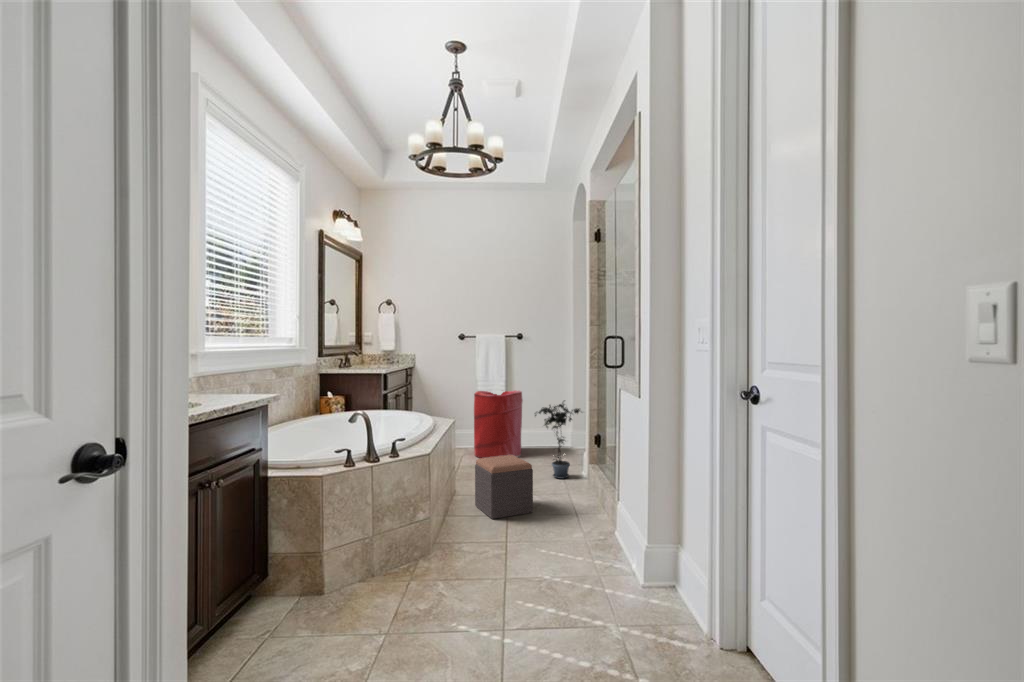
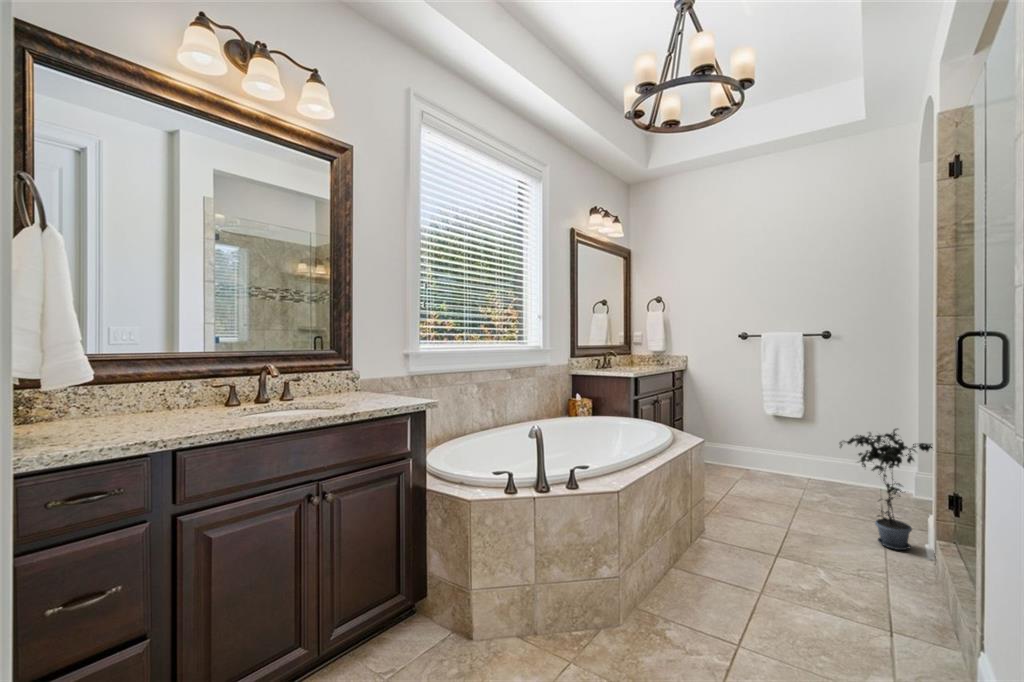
laundry hamper: present [474,391,523,458] -> none [762,401,837,497]
footstool: present [475,455,533,519] -> none [723,499,814,602]

